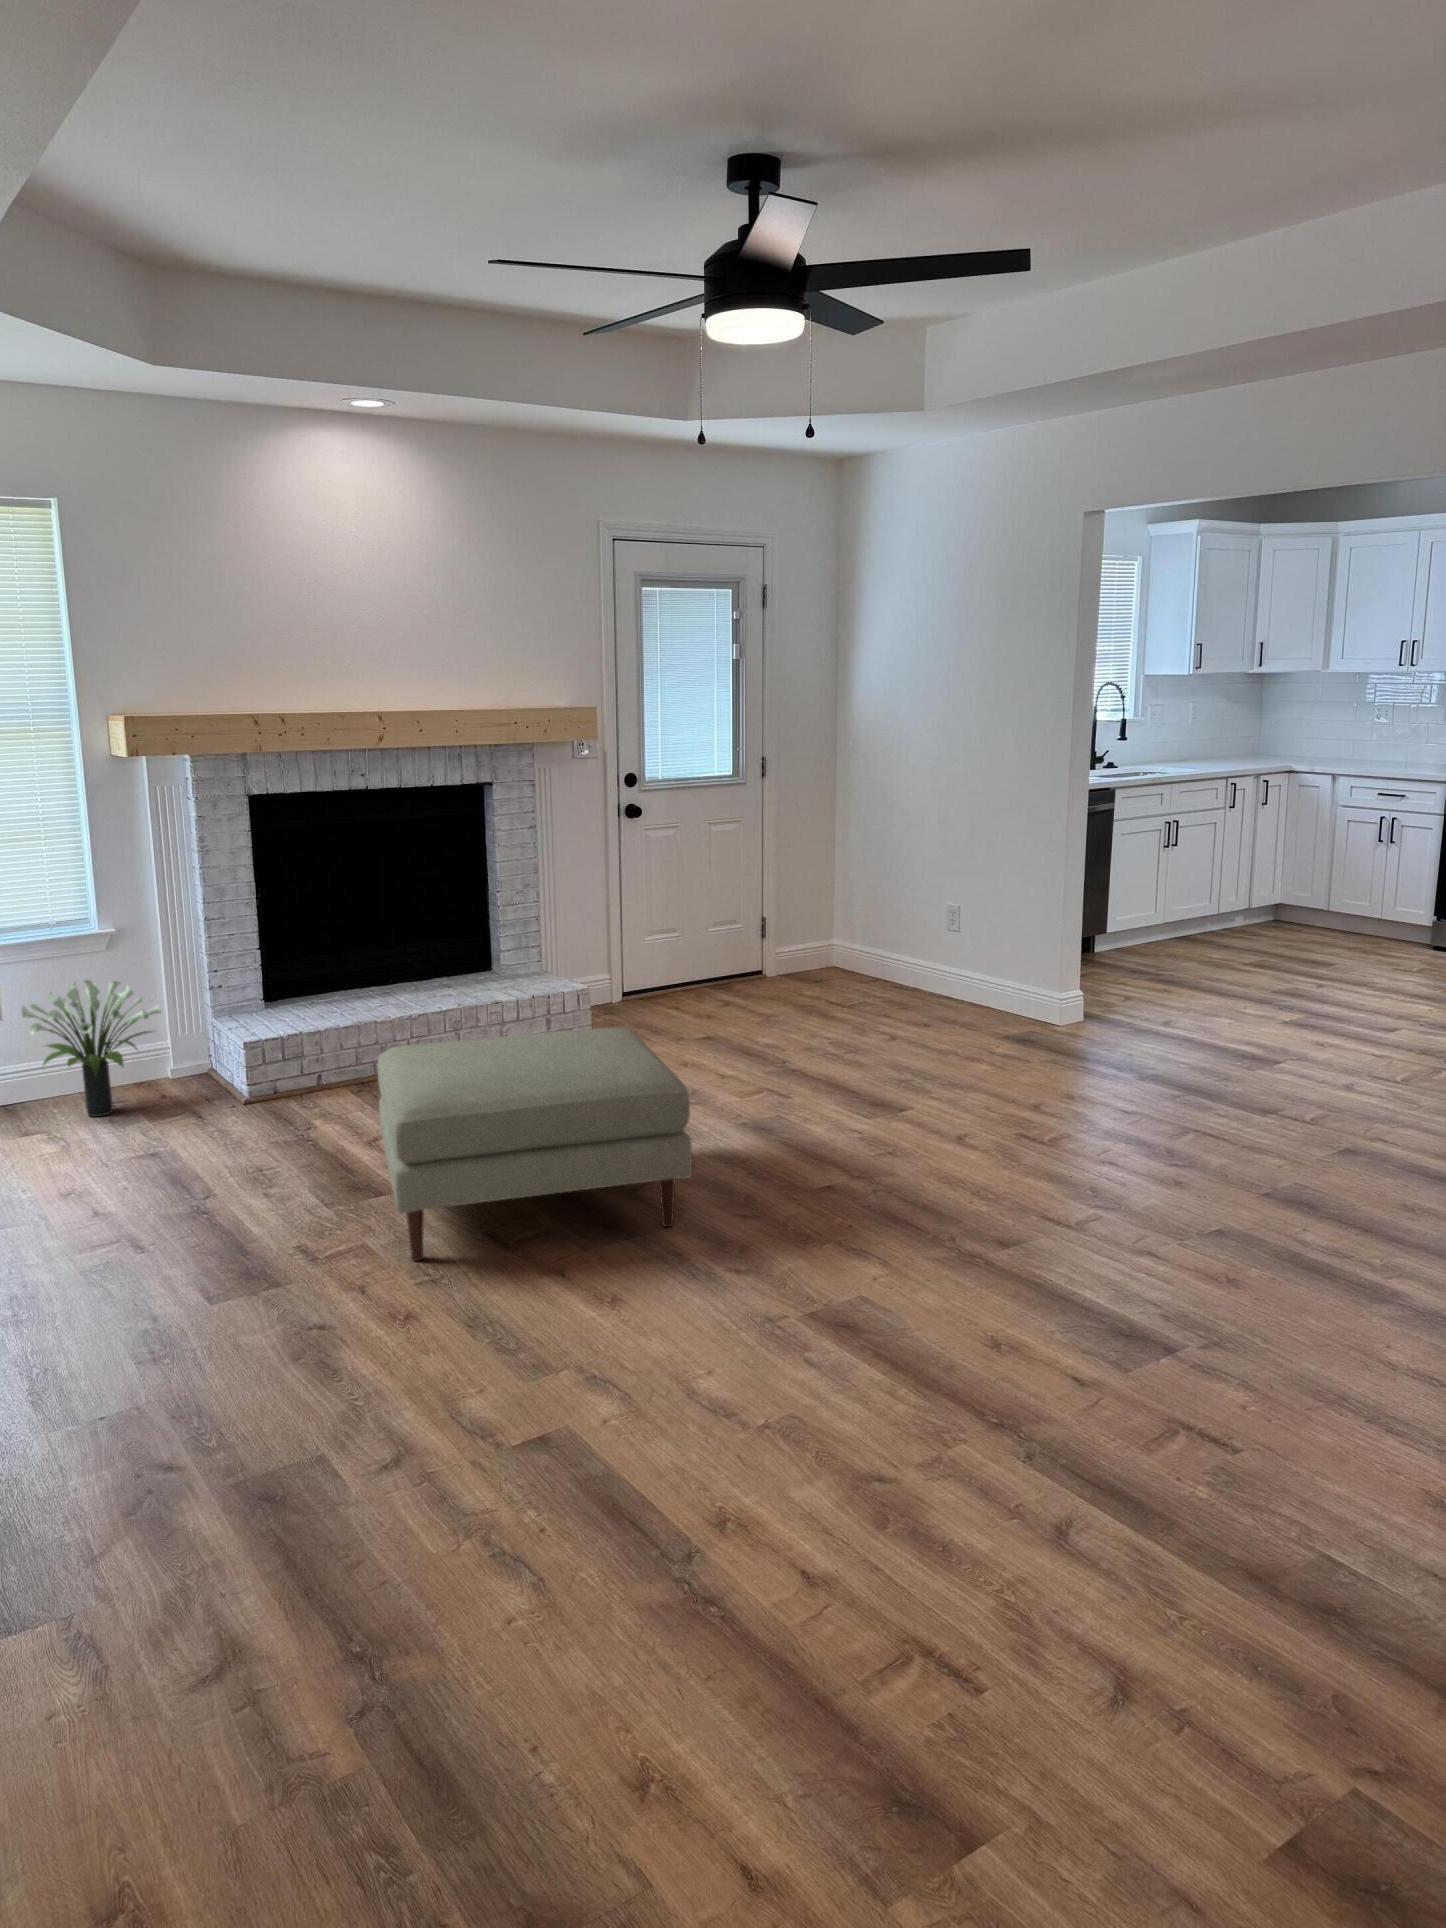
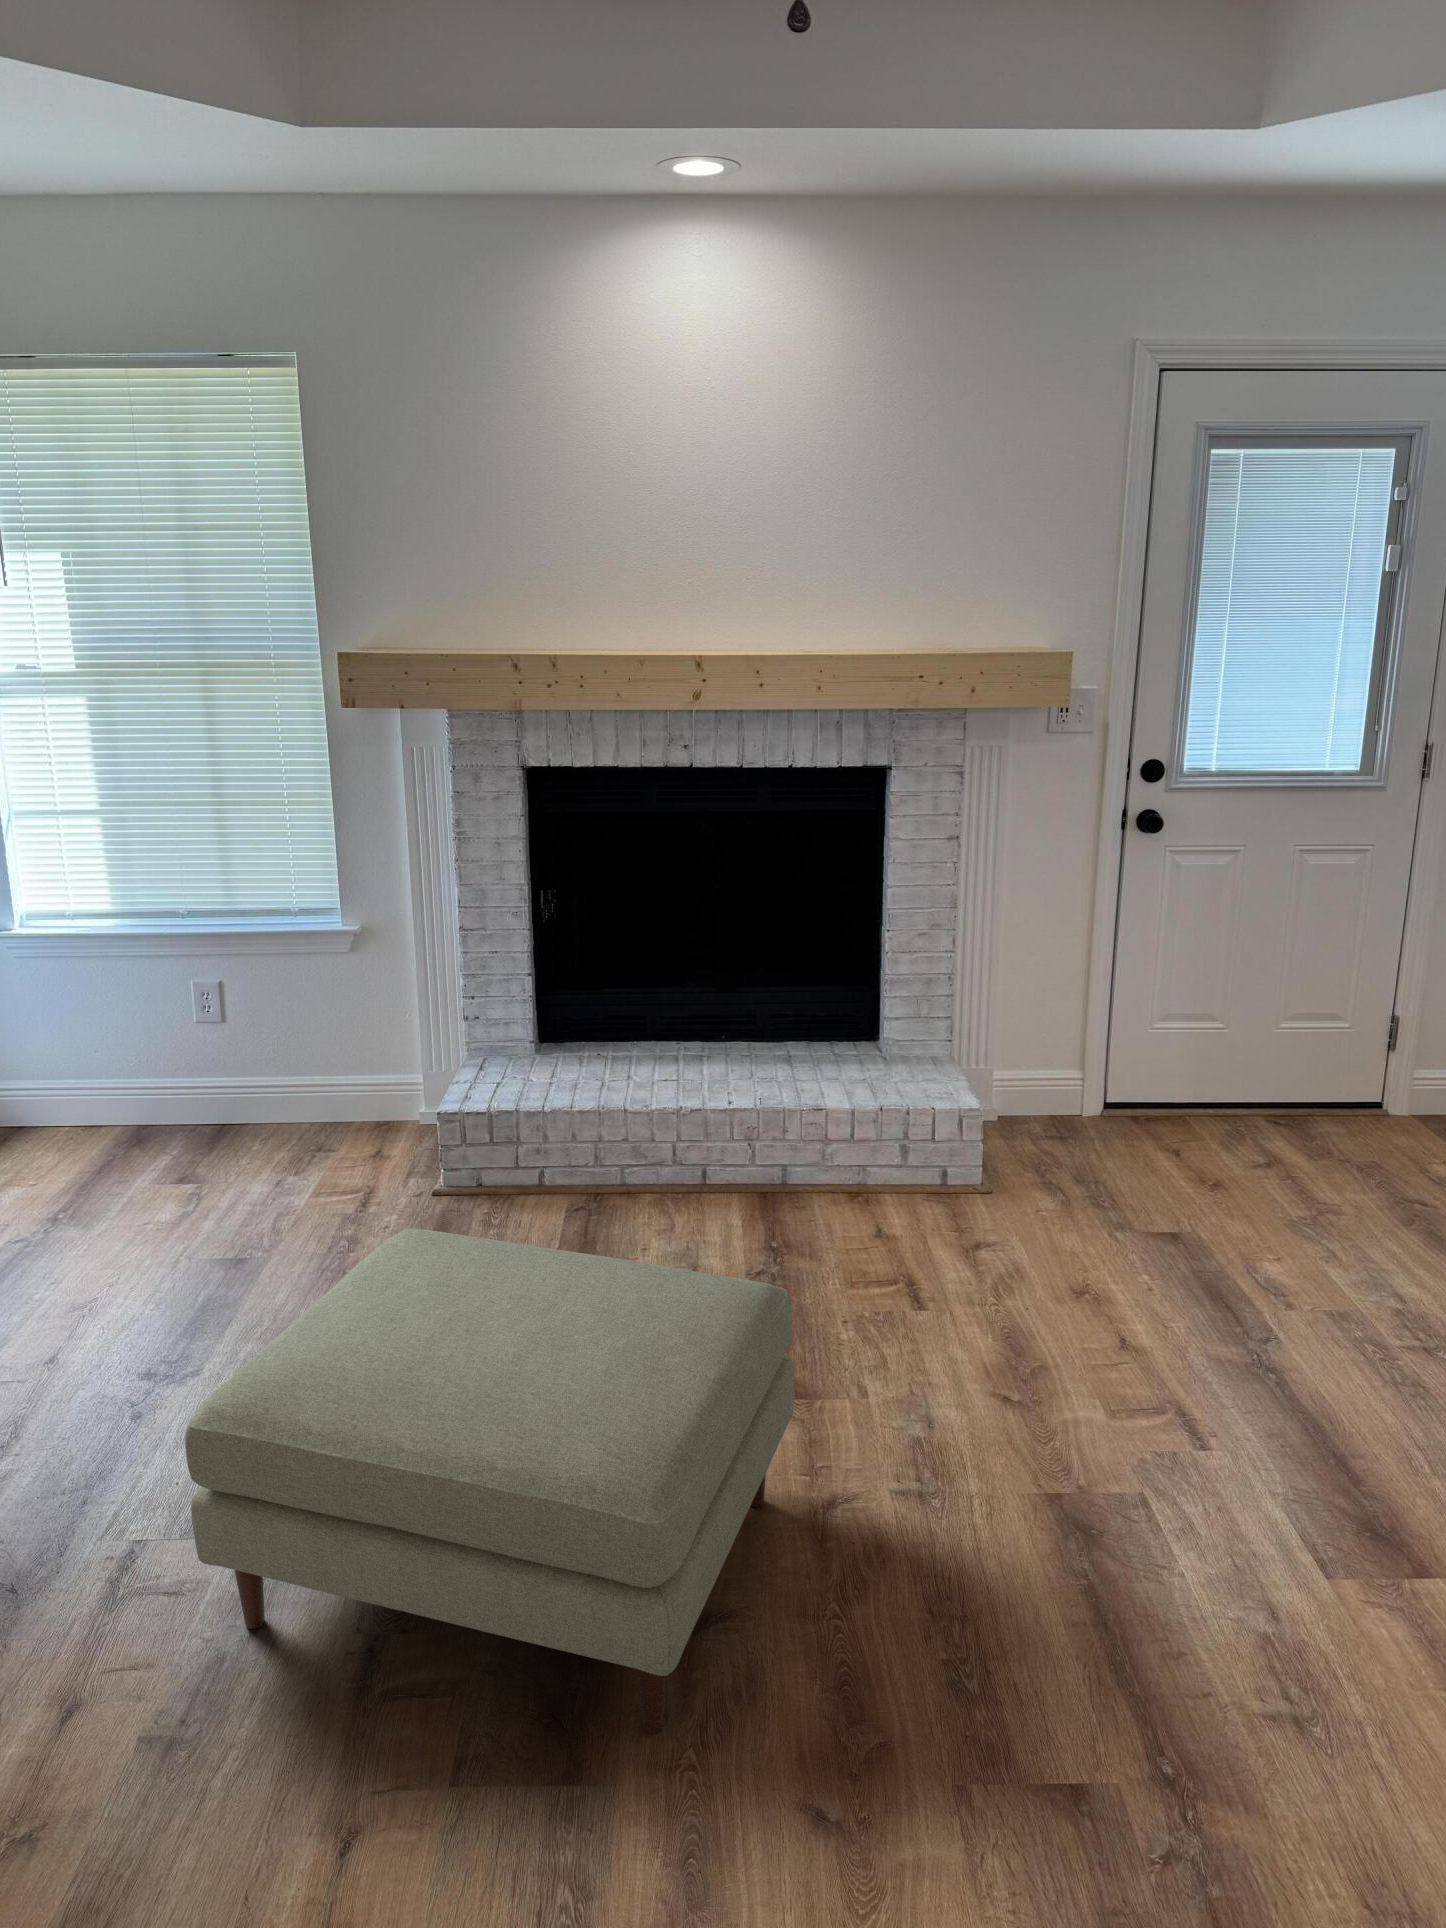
potted plant: present [22,980,162,1117] -> none [195,991,366,1166]

